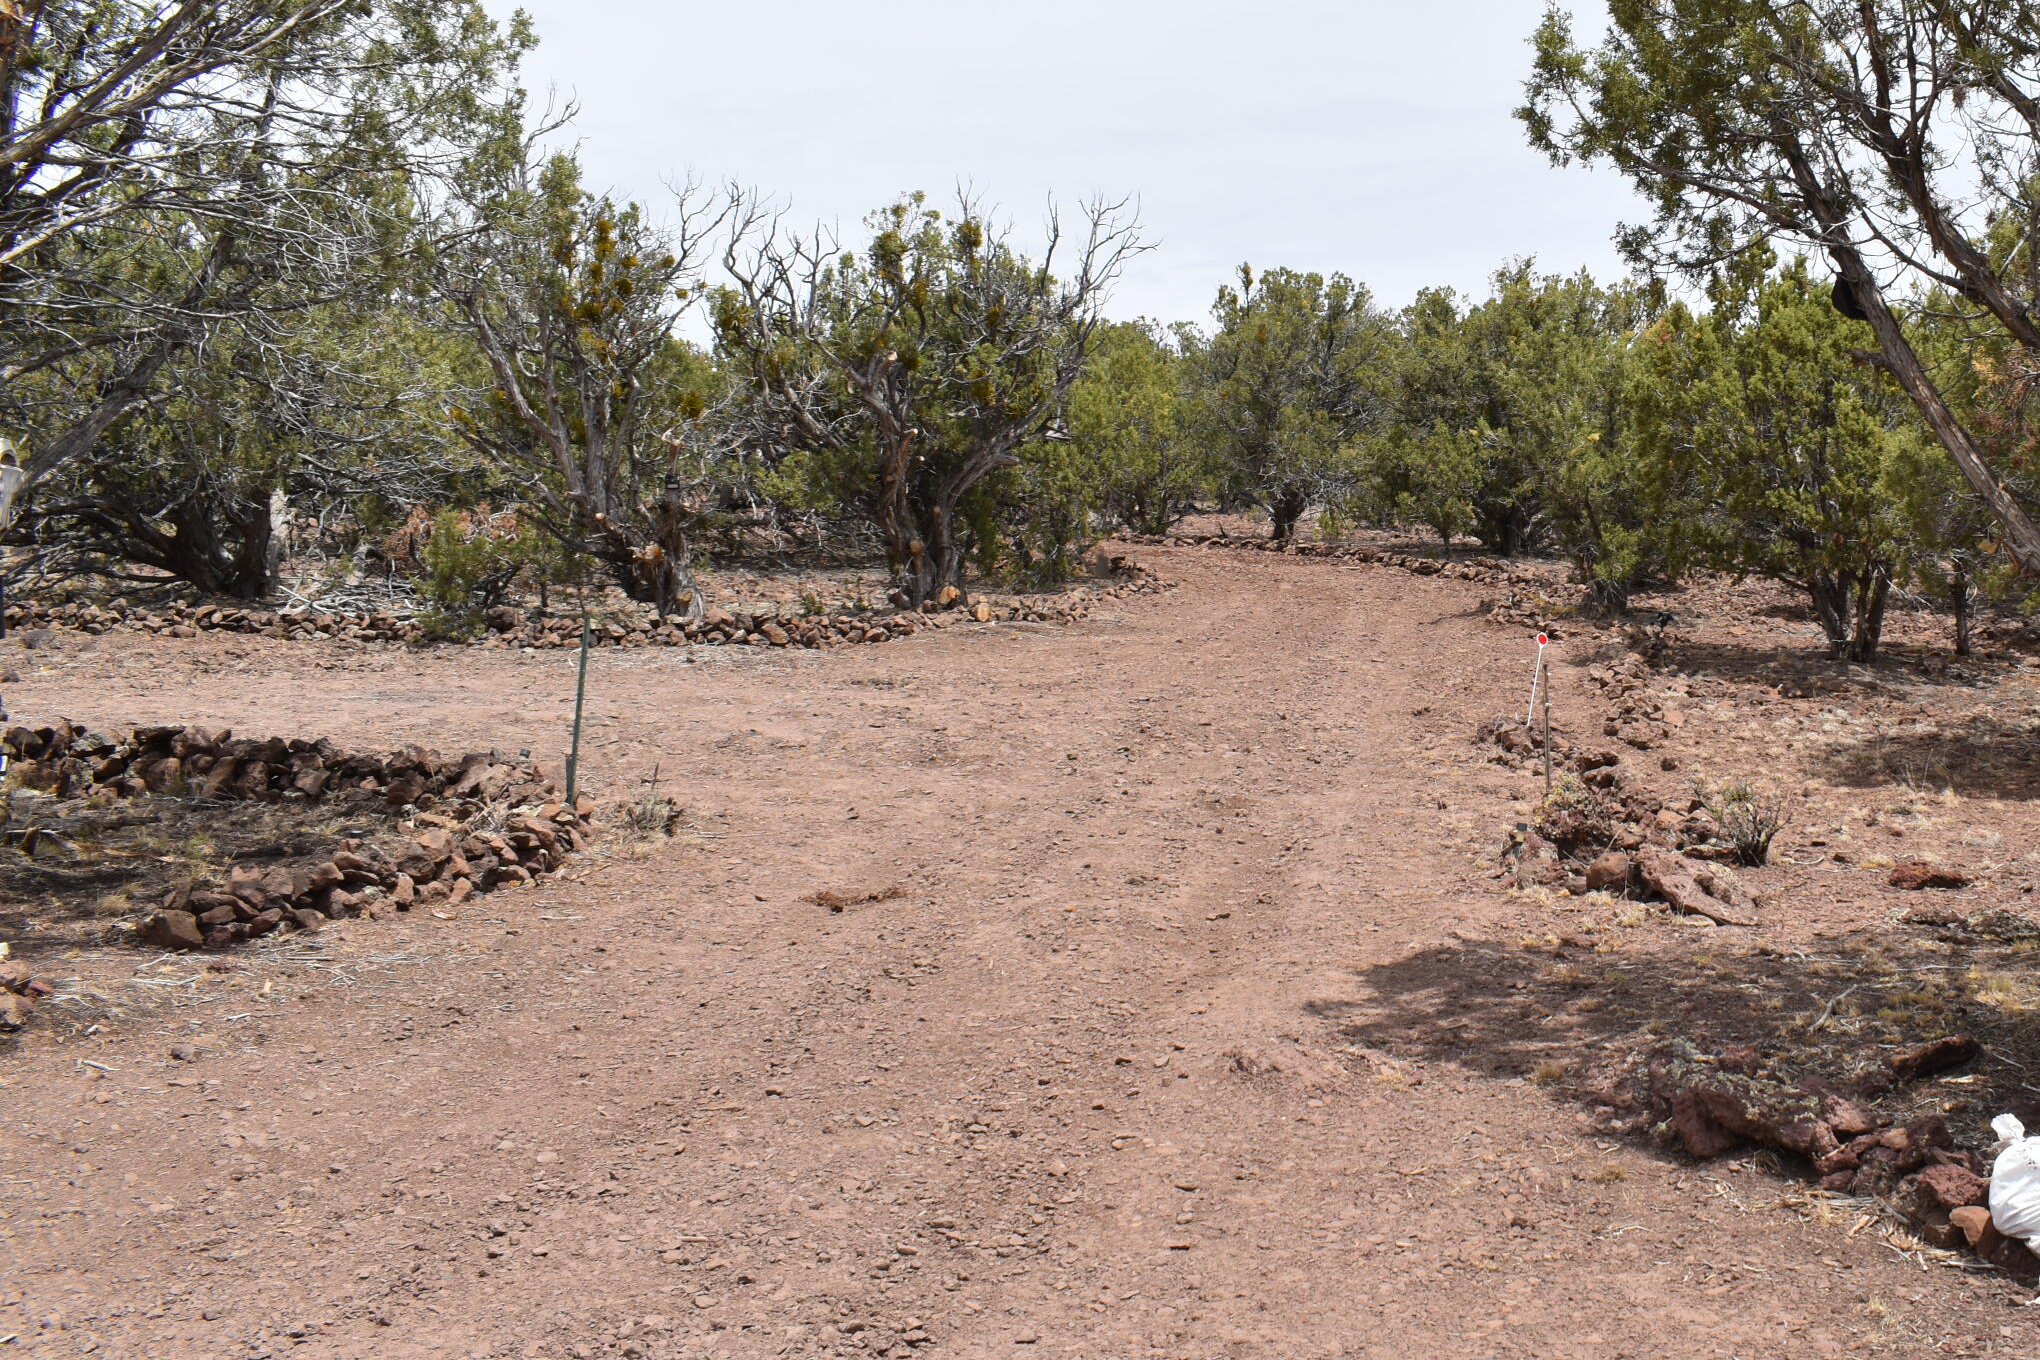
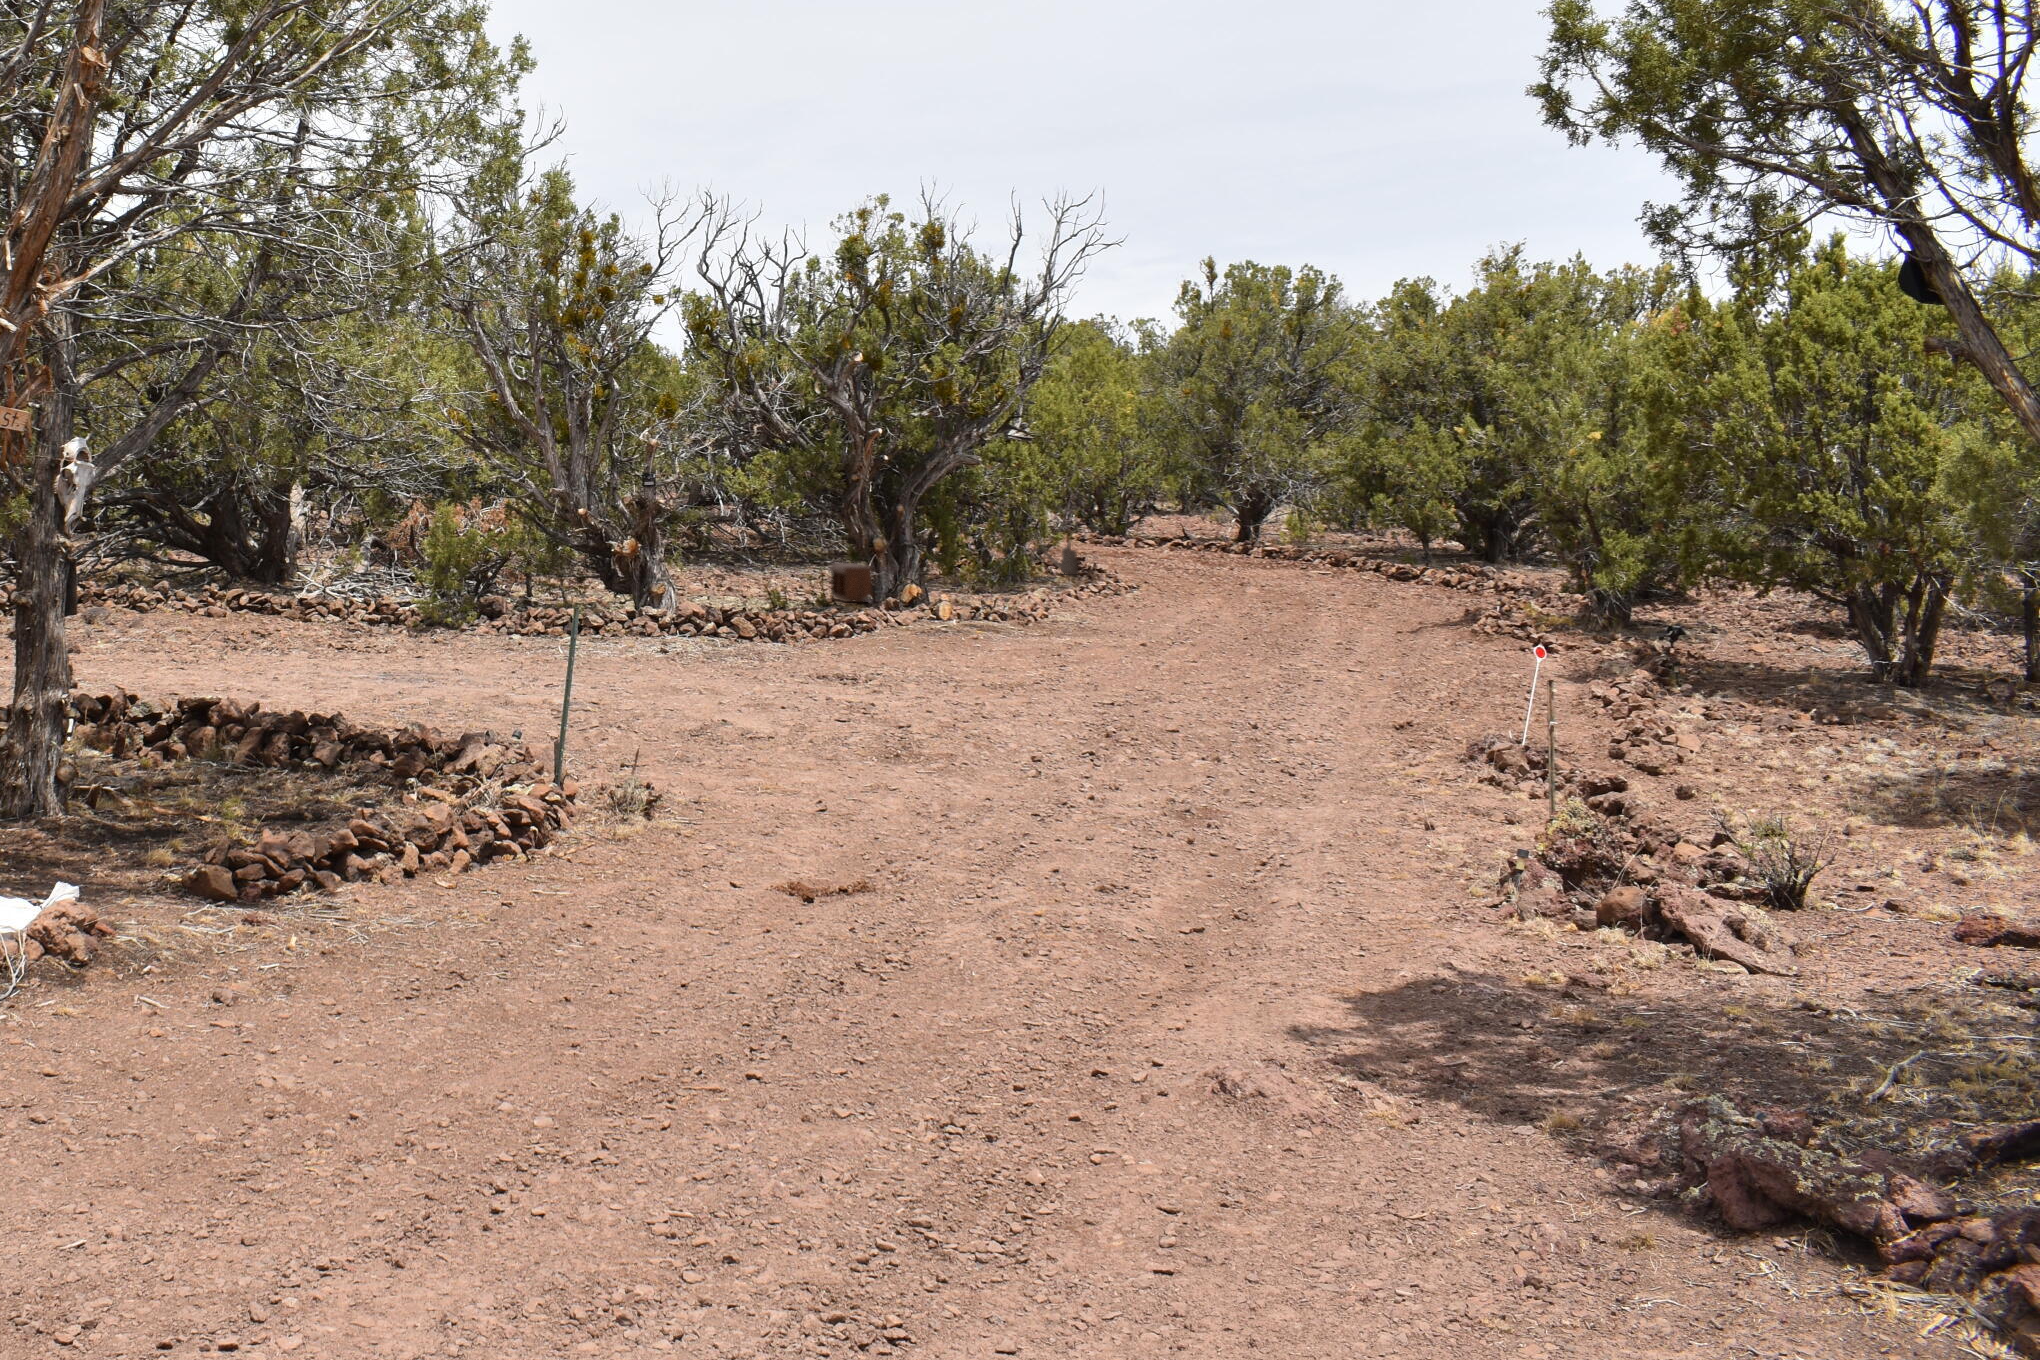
bench: none [871,568,914,606] -> present [830,563,872,602]

